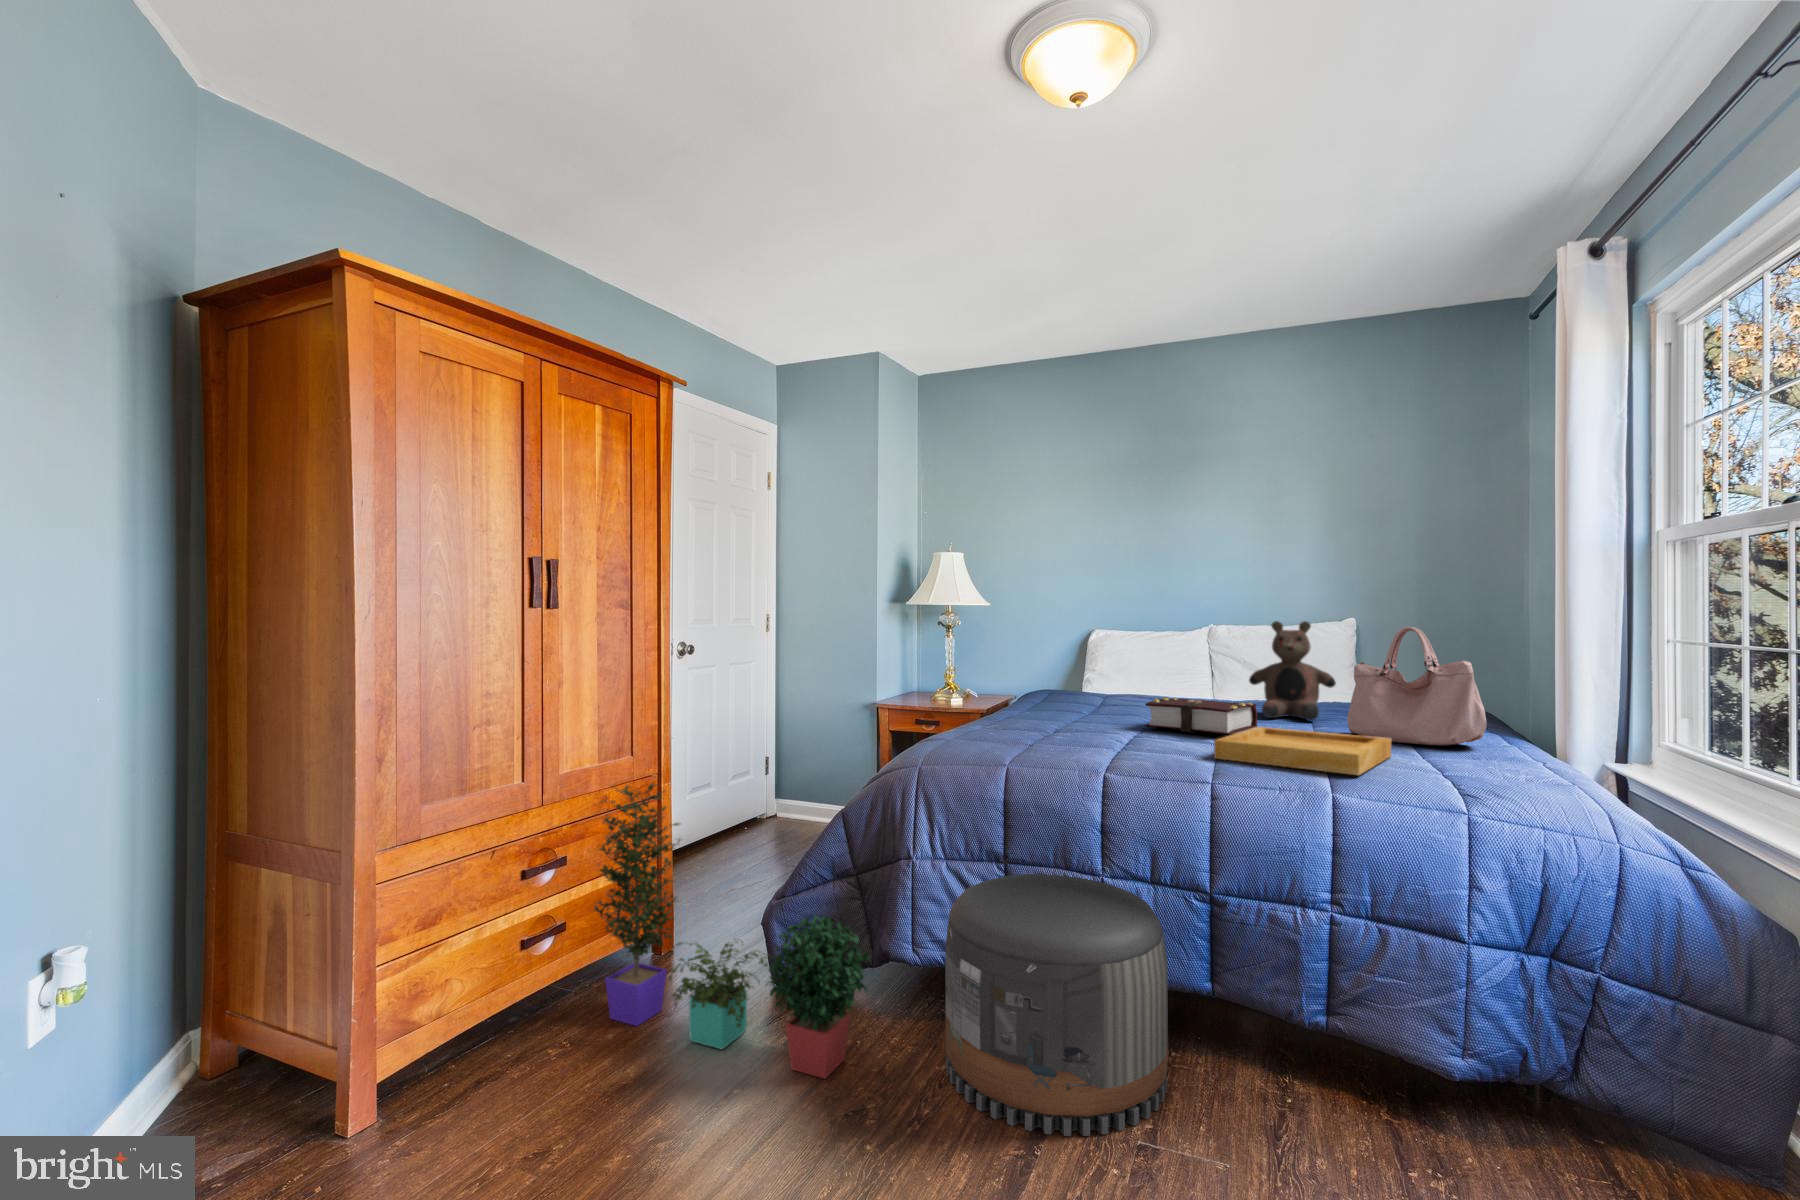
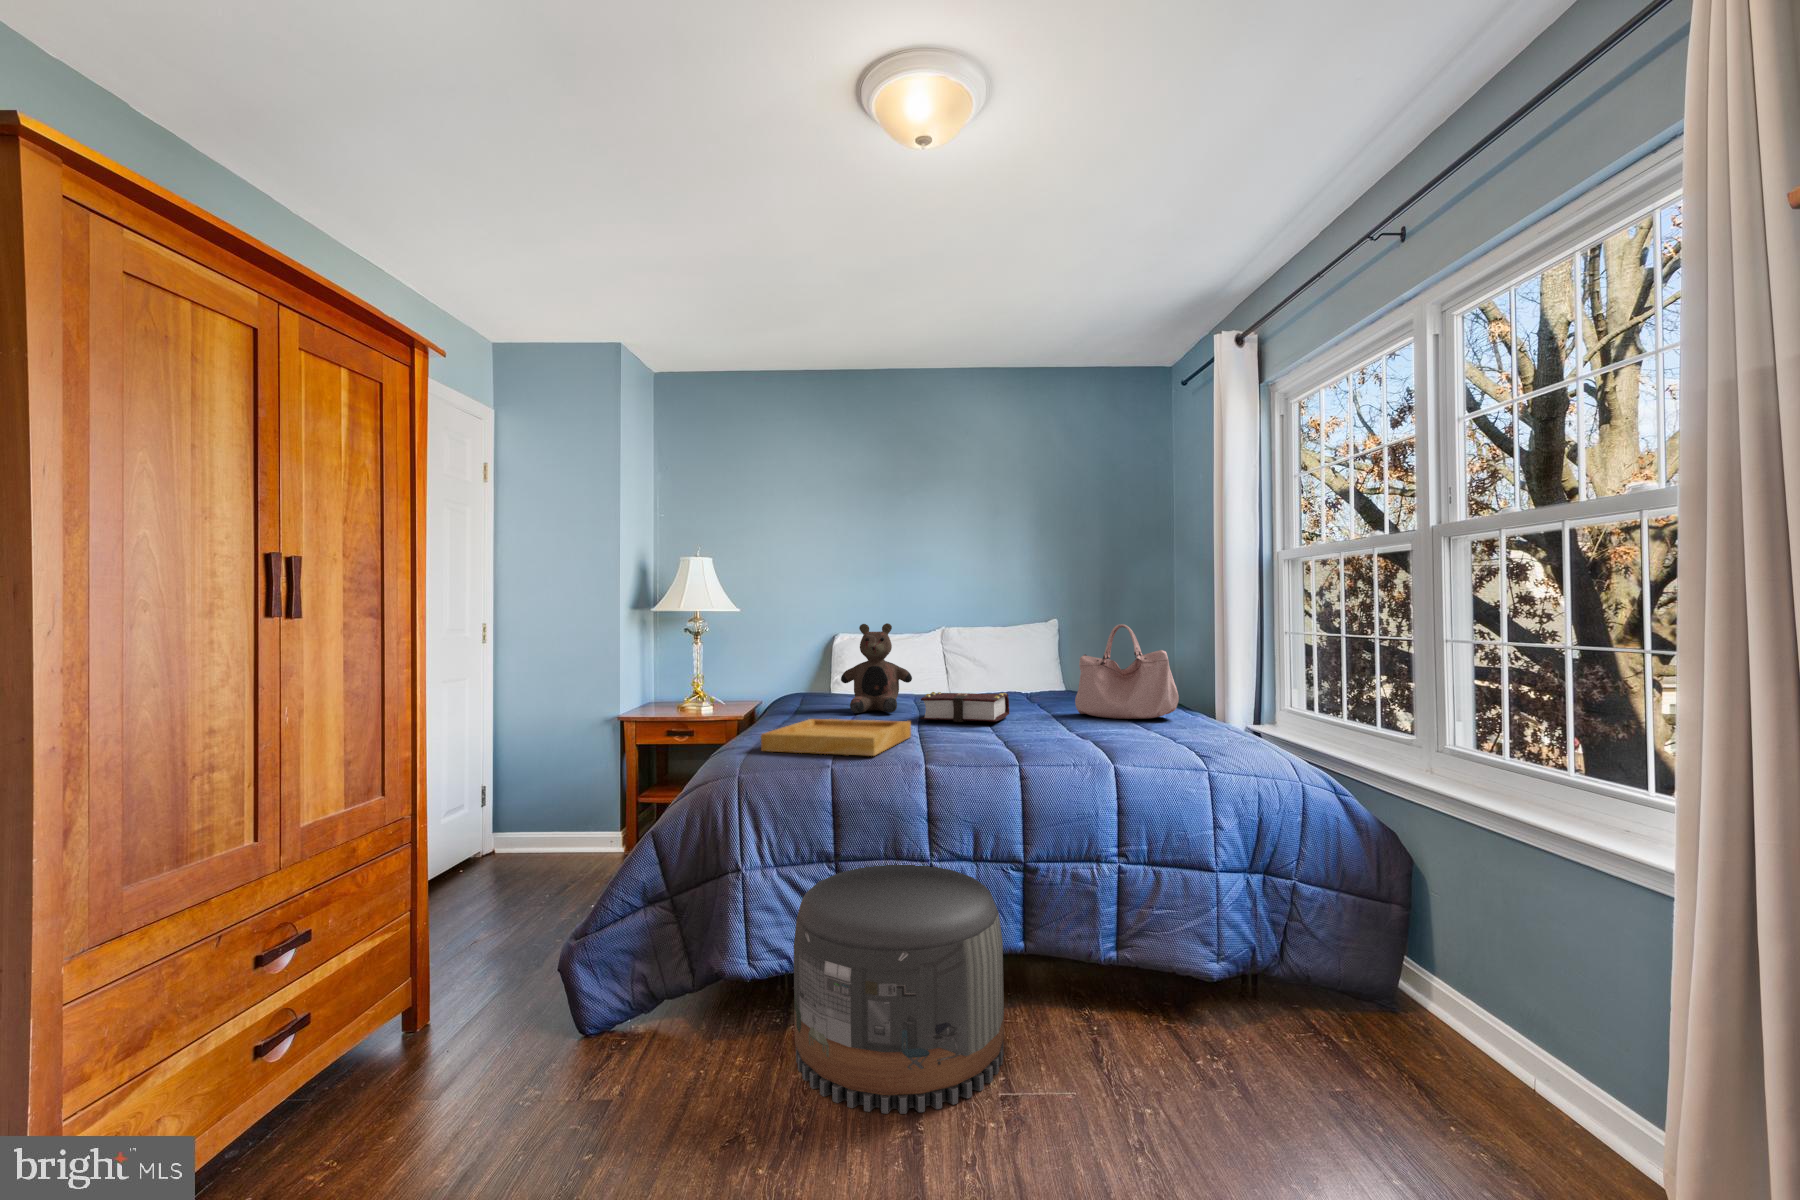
teddy bear: present [1249,621,1336,720] -> present [841,623,912,713]
tray: present [1214,727,1391,775] -> present [761,719,911,756]
potted plant: present [594,783,869,1079] -> none [351,823,722,1119]

